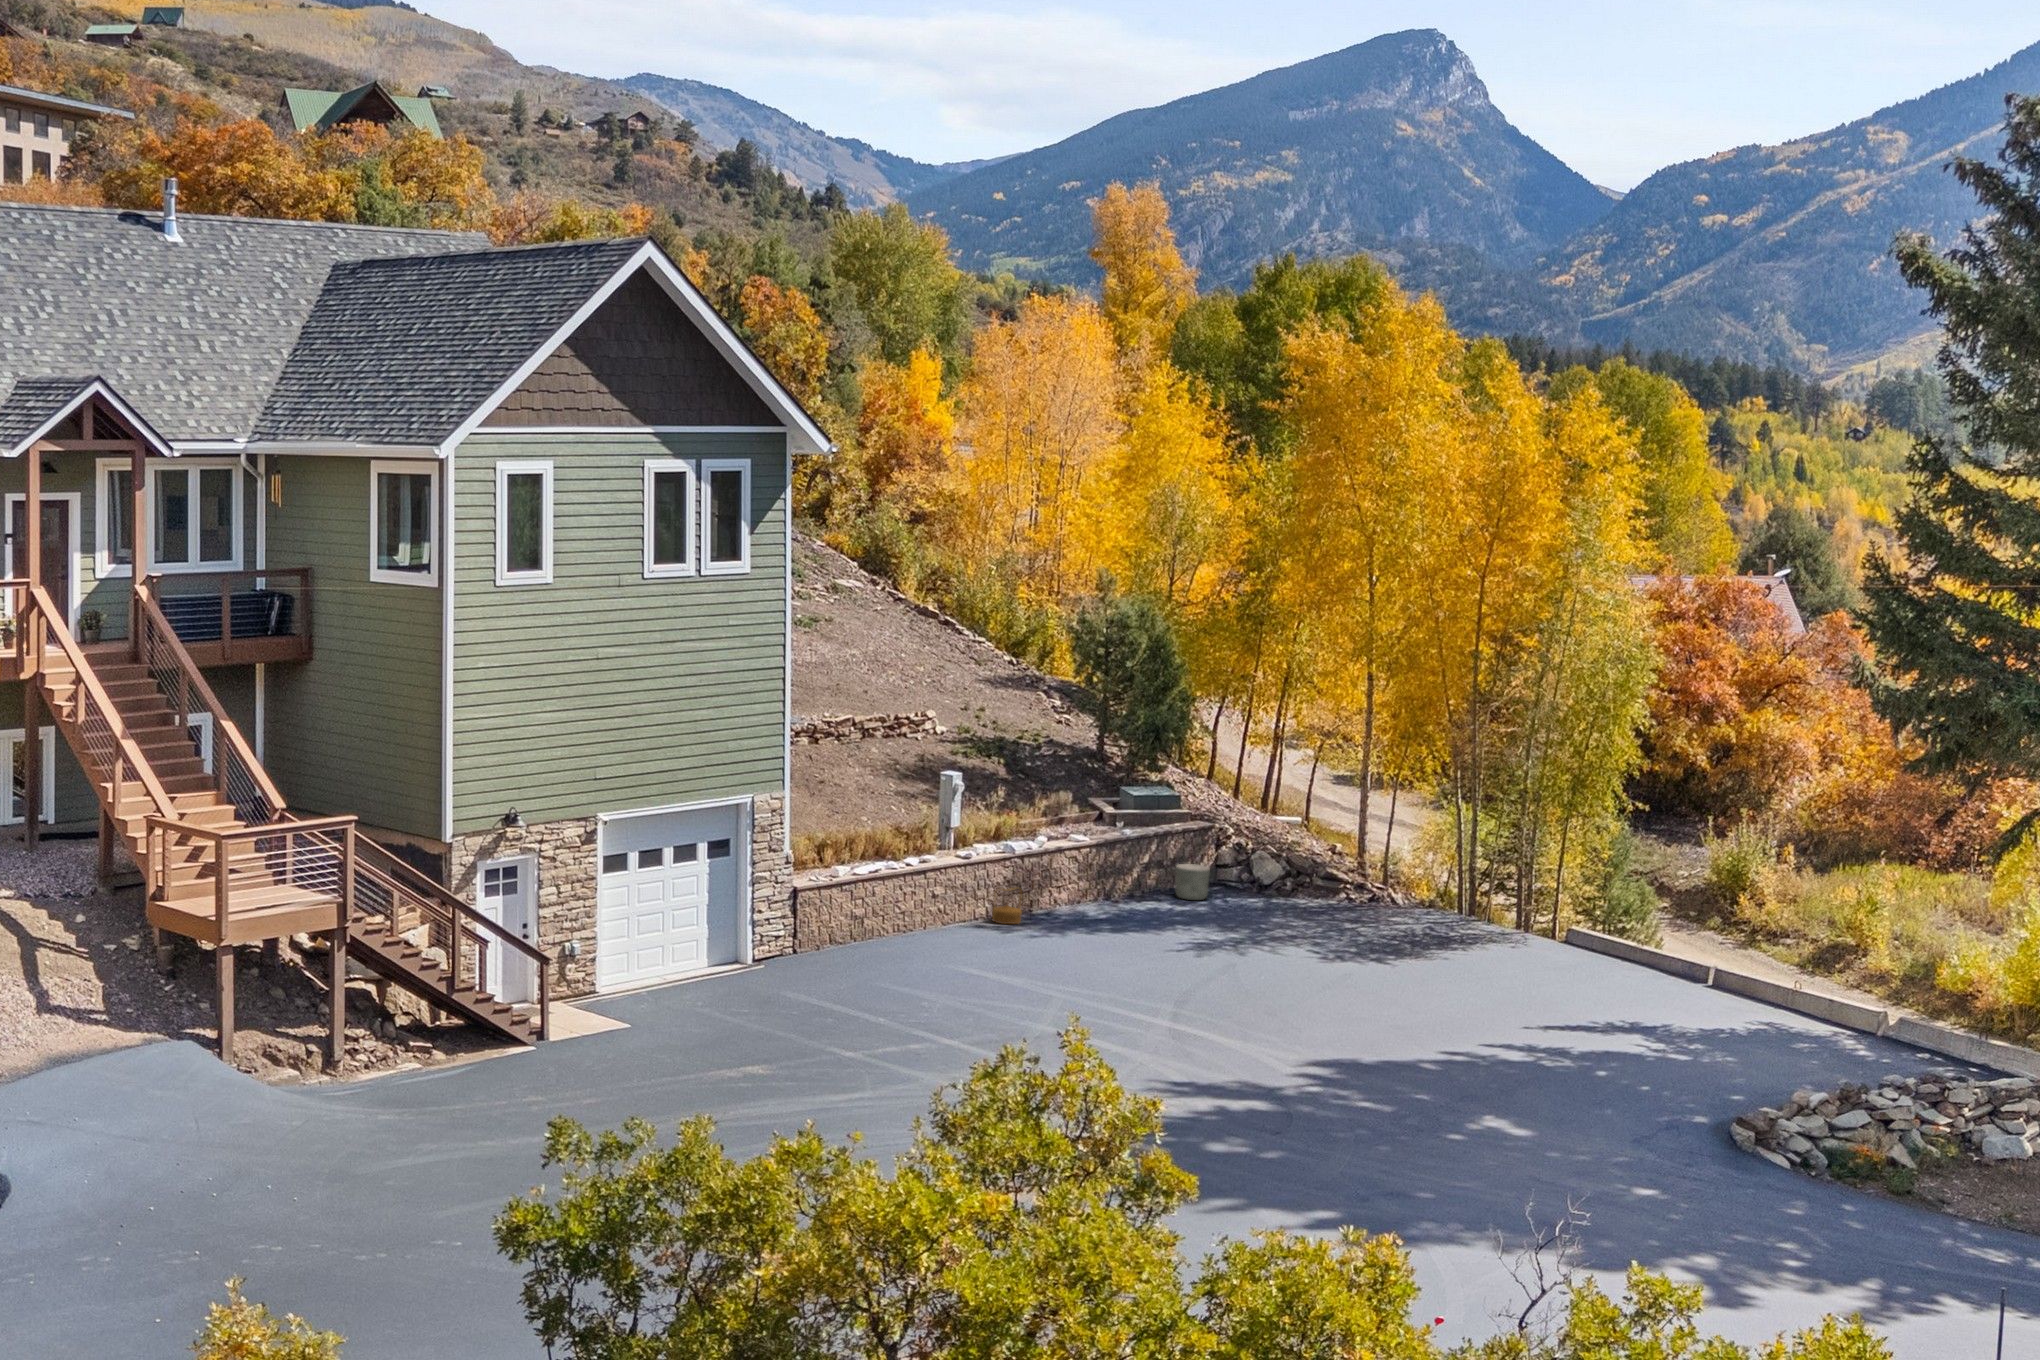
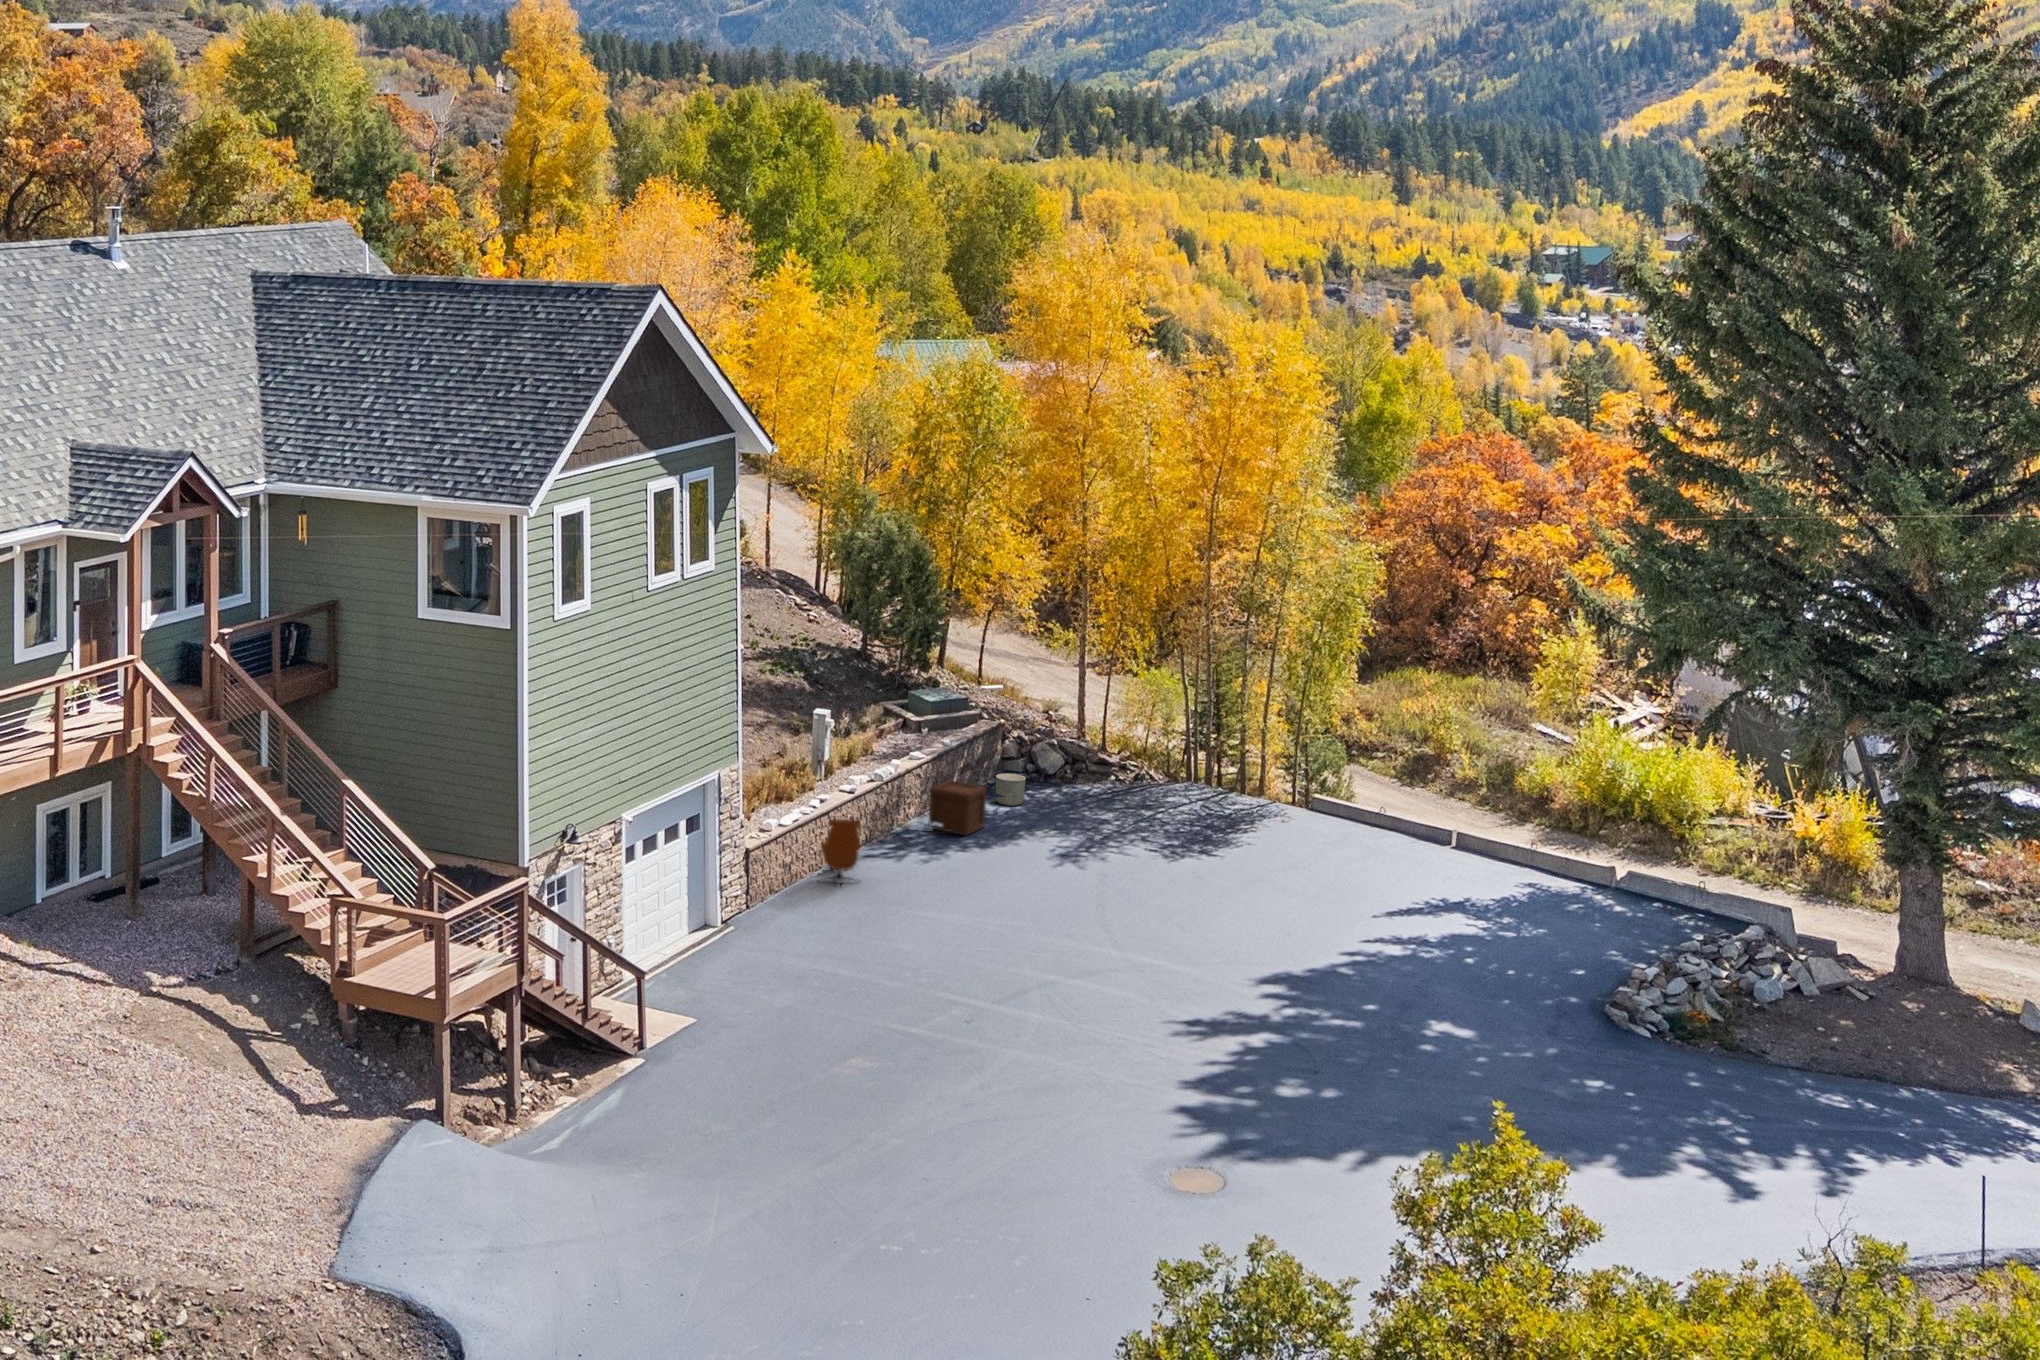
wooden crate: none [1066,858,1137,919] -> present [929,780,986,835]
lounge chair: none [876,863,927,946] -> present [818,819,860,887]
woven basket: present [992,888,1022,924] -> none [883,818,910,851]

